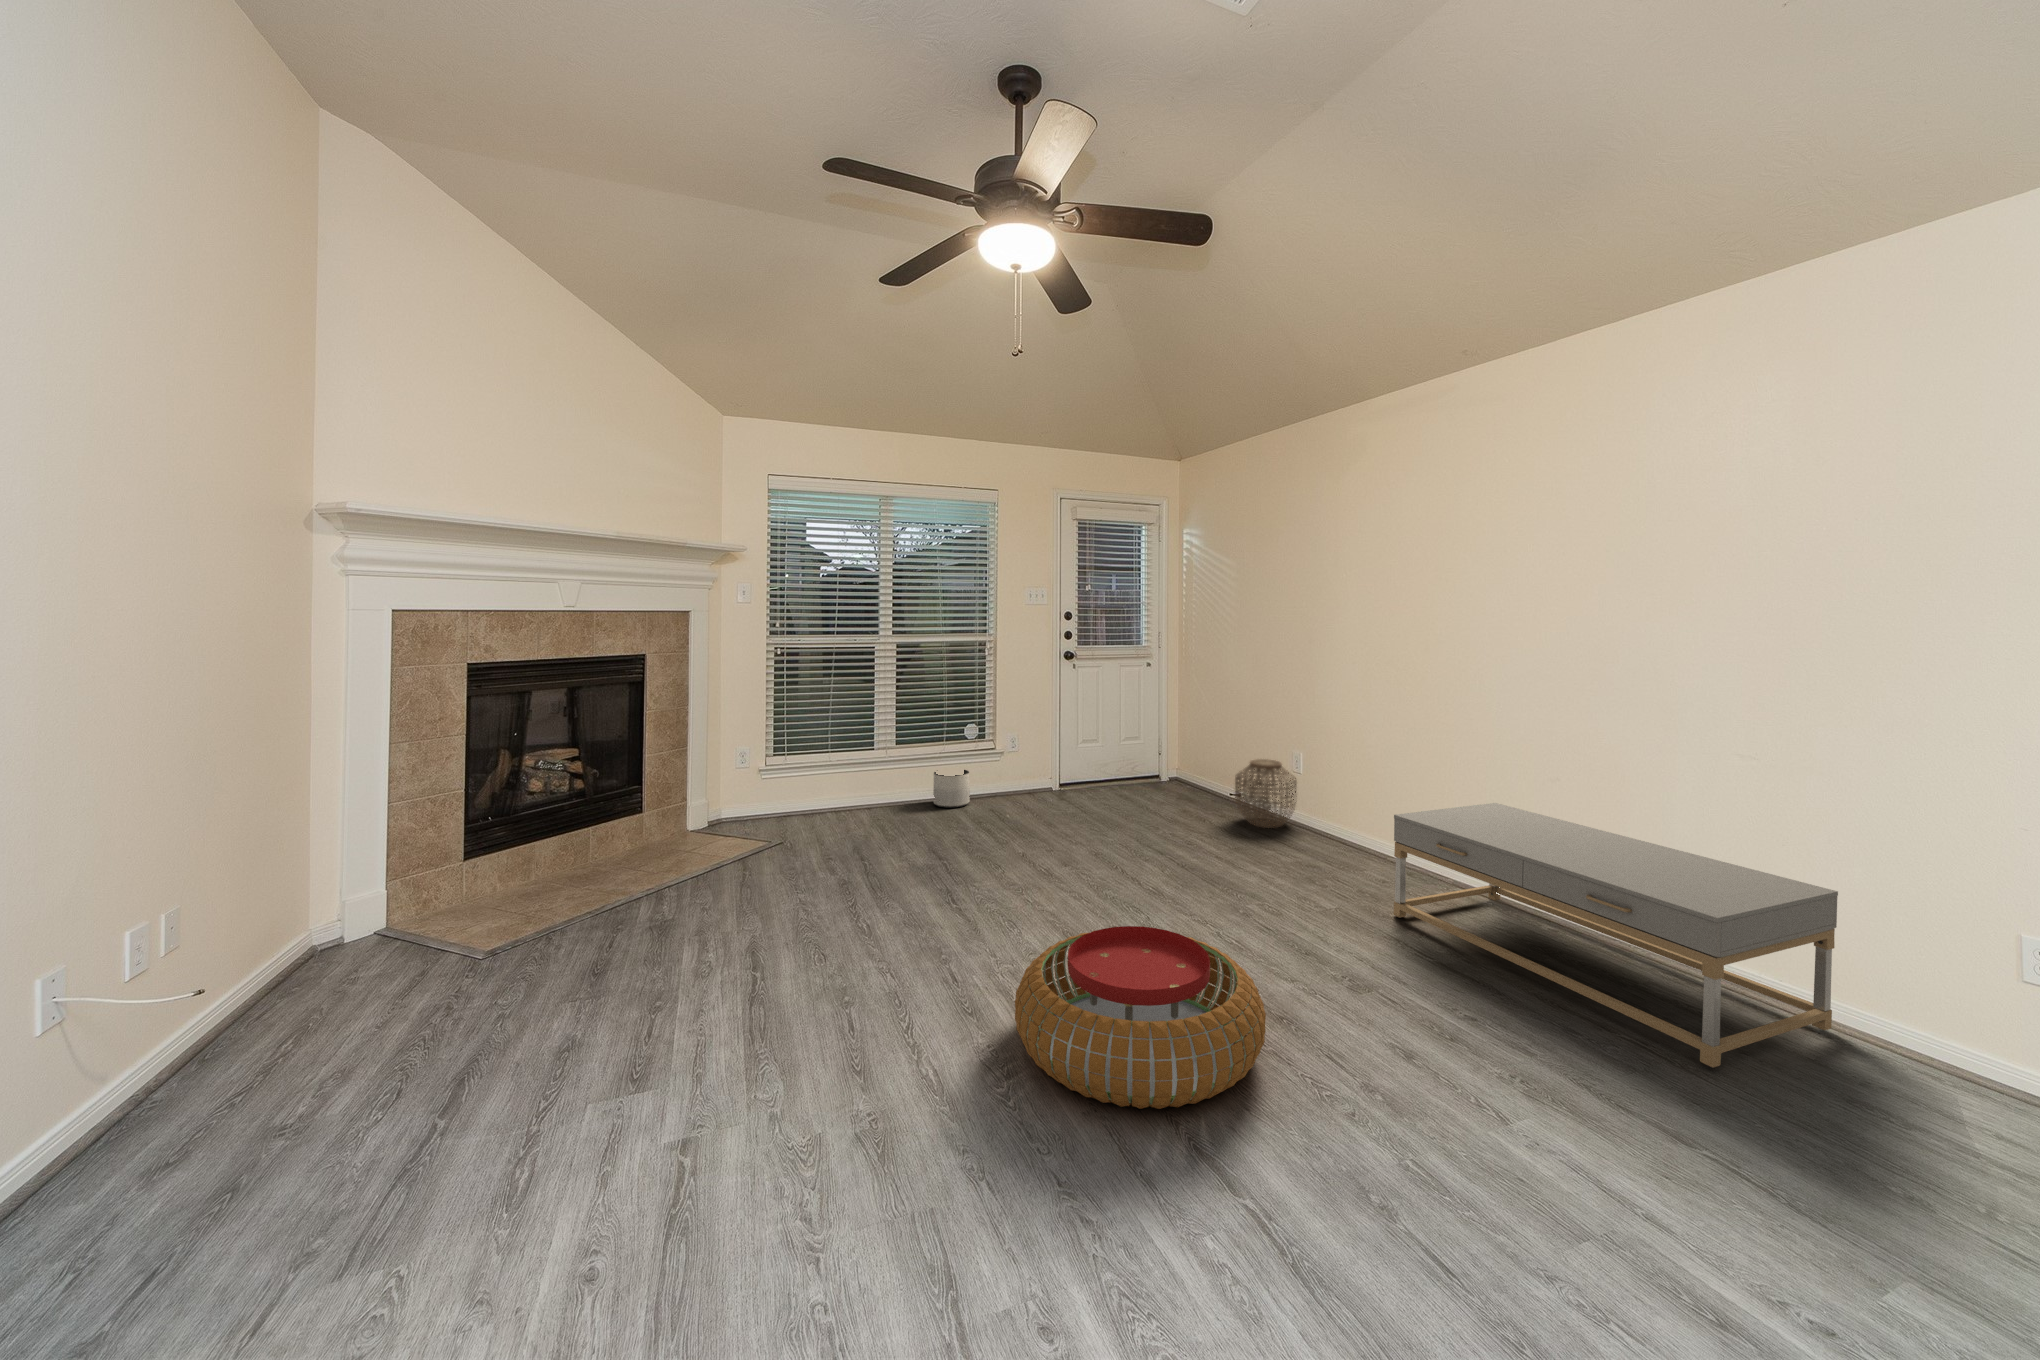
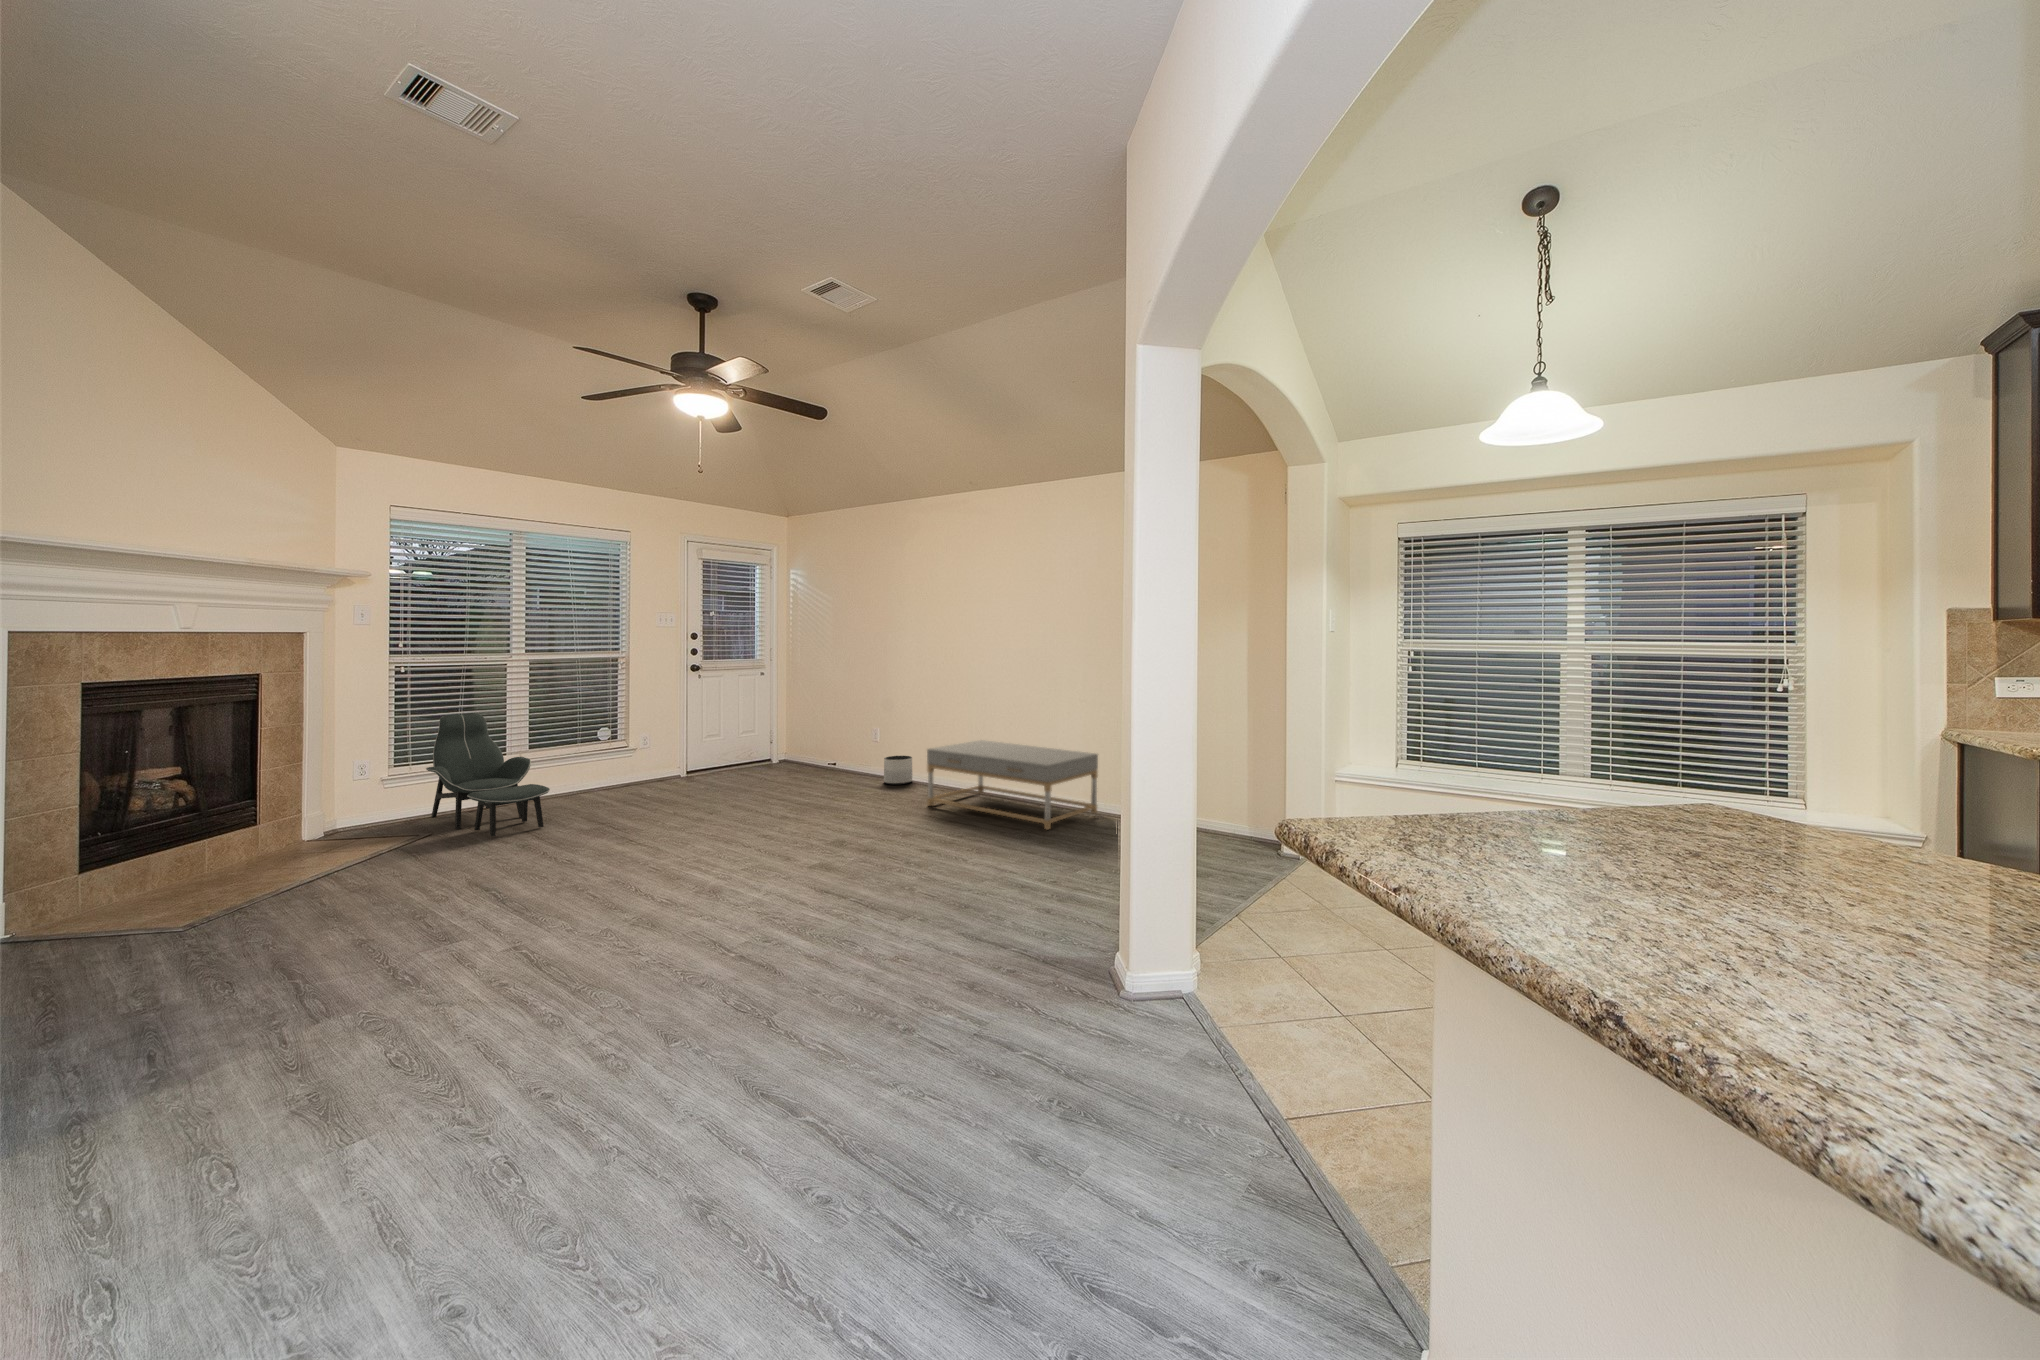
lounge chair: none [785,703,887,861] -> present [426,714,550,836]
woven basket: present [1235,759,1296,828] -> none [831,734,873,779]
planter: present [933,770,970,808] -> present [884,756,912,785]
pouf: present [1015,926,1266,1109] -> none [714,812,858,887]

